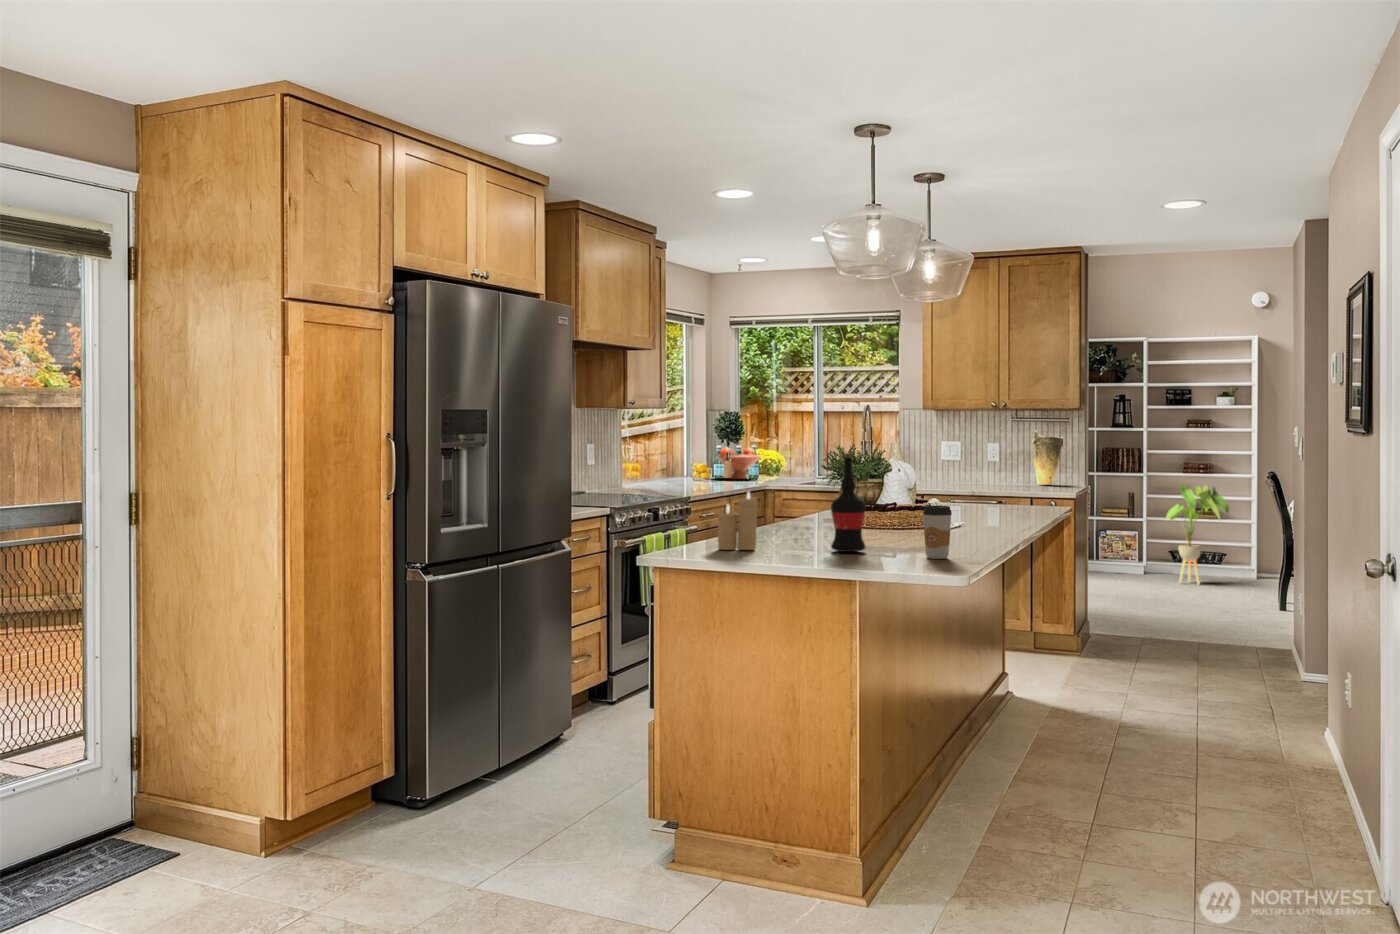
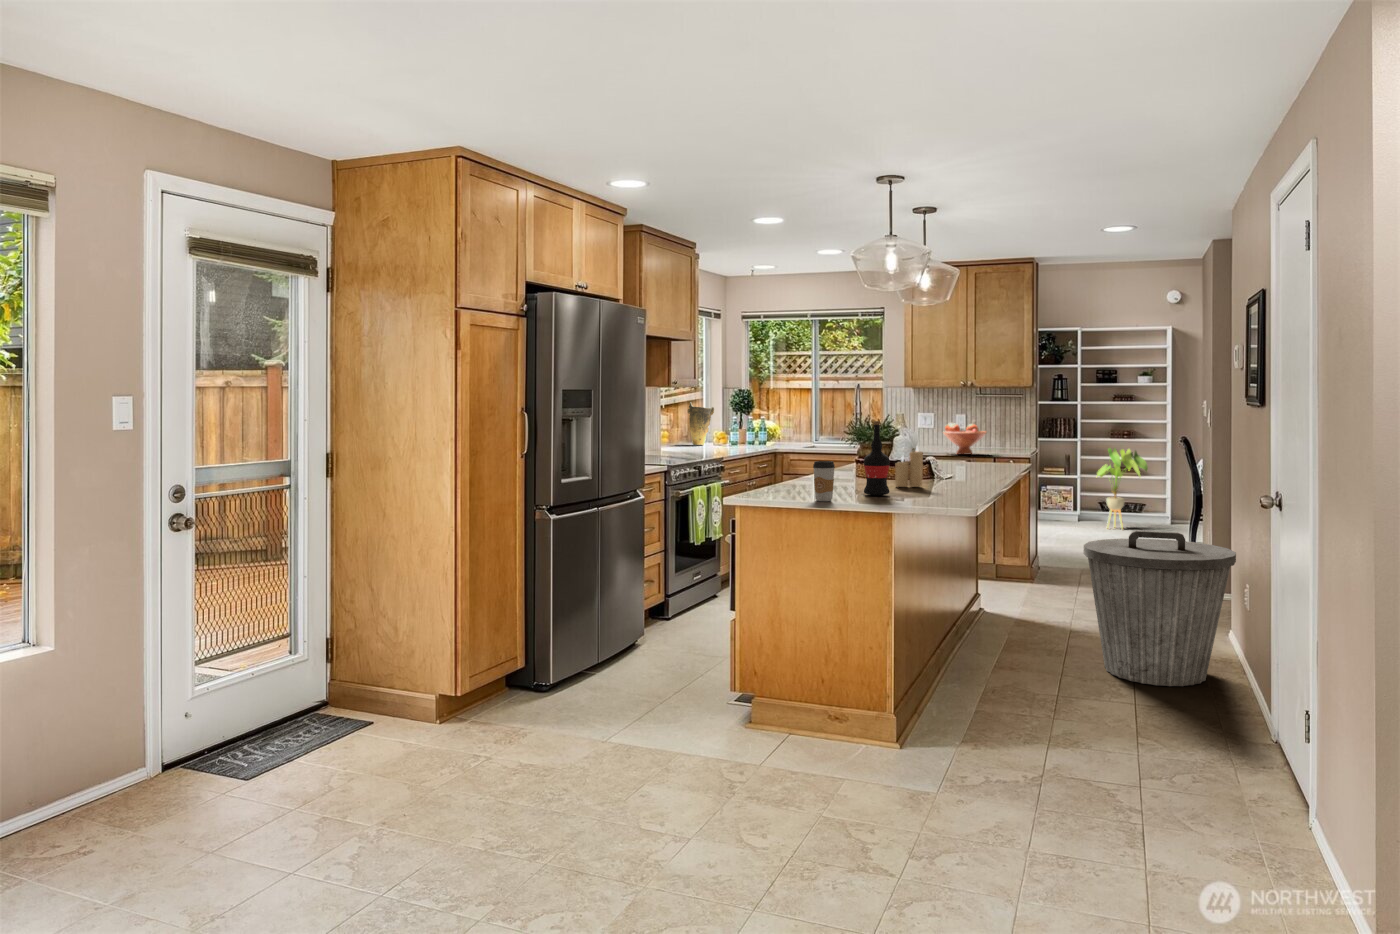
vase: present [1032,430,1063,485] -> present [688,402,714,445]
fruit bowl: present [717,447,761,479] -> present [943,423,986,454]
candle: present [717,492,757,550] -> present [895,448,923,487]
coffee cup: present [923,505,952,559] -> present [813,461,835,501]
trash can: none [1134,598,1337,810] -> present [1084,531,1236,686]

